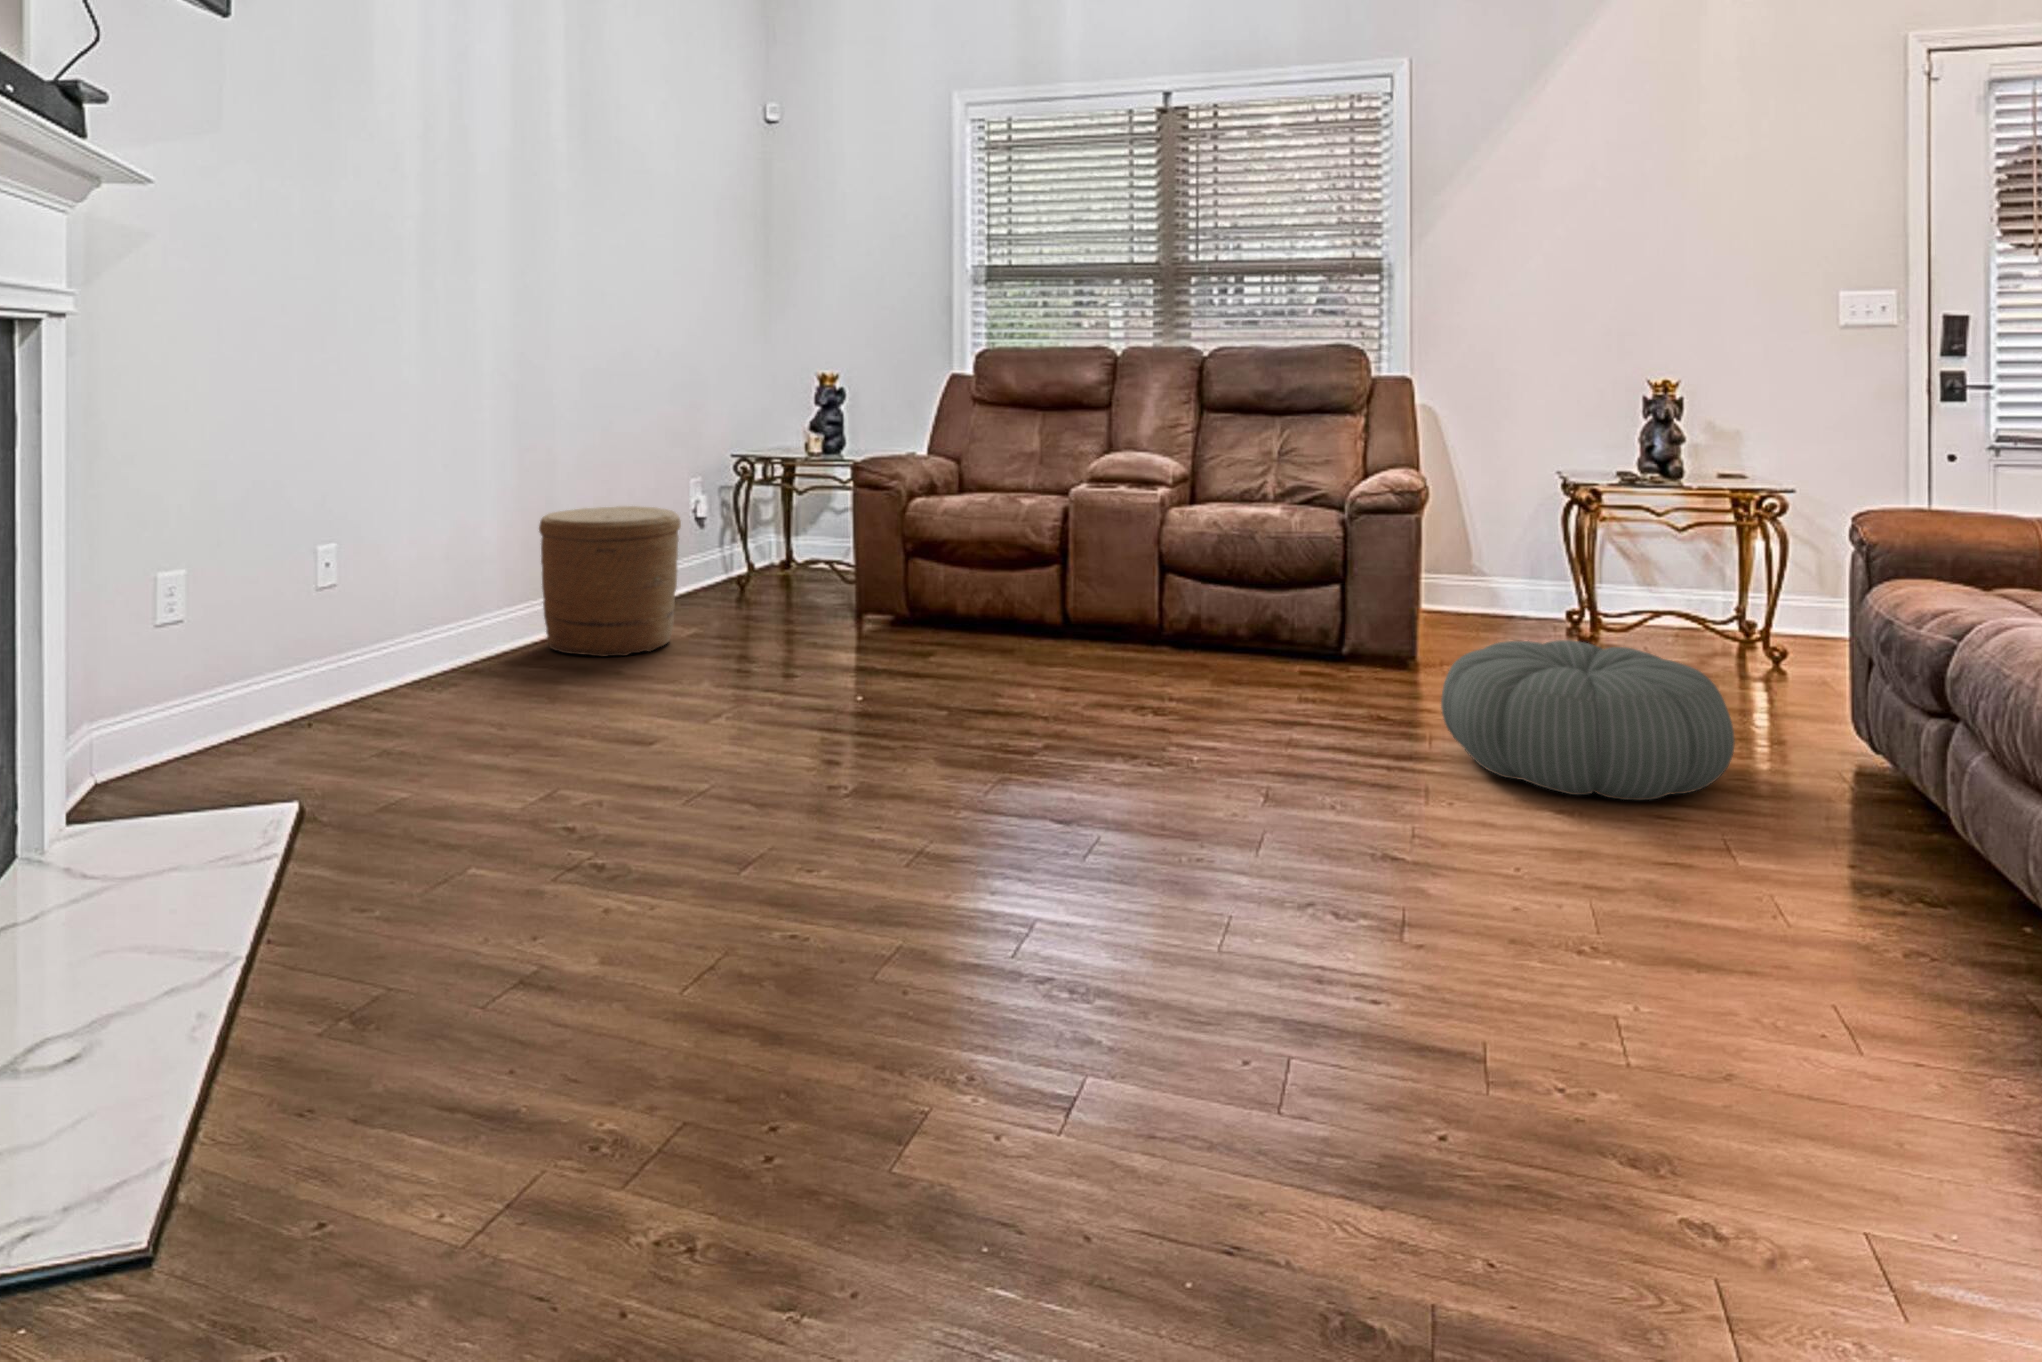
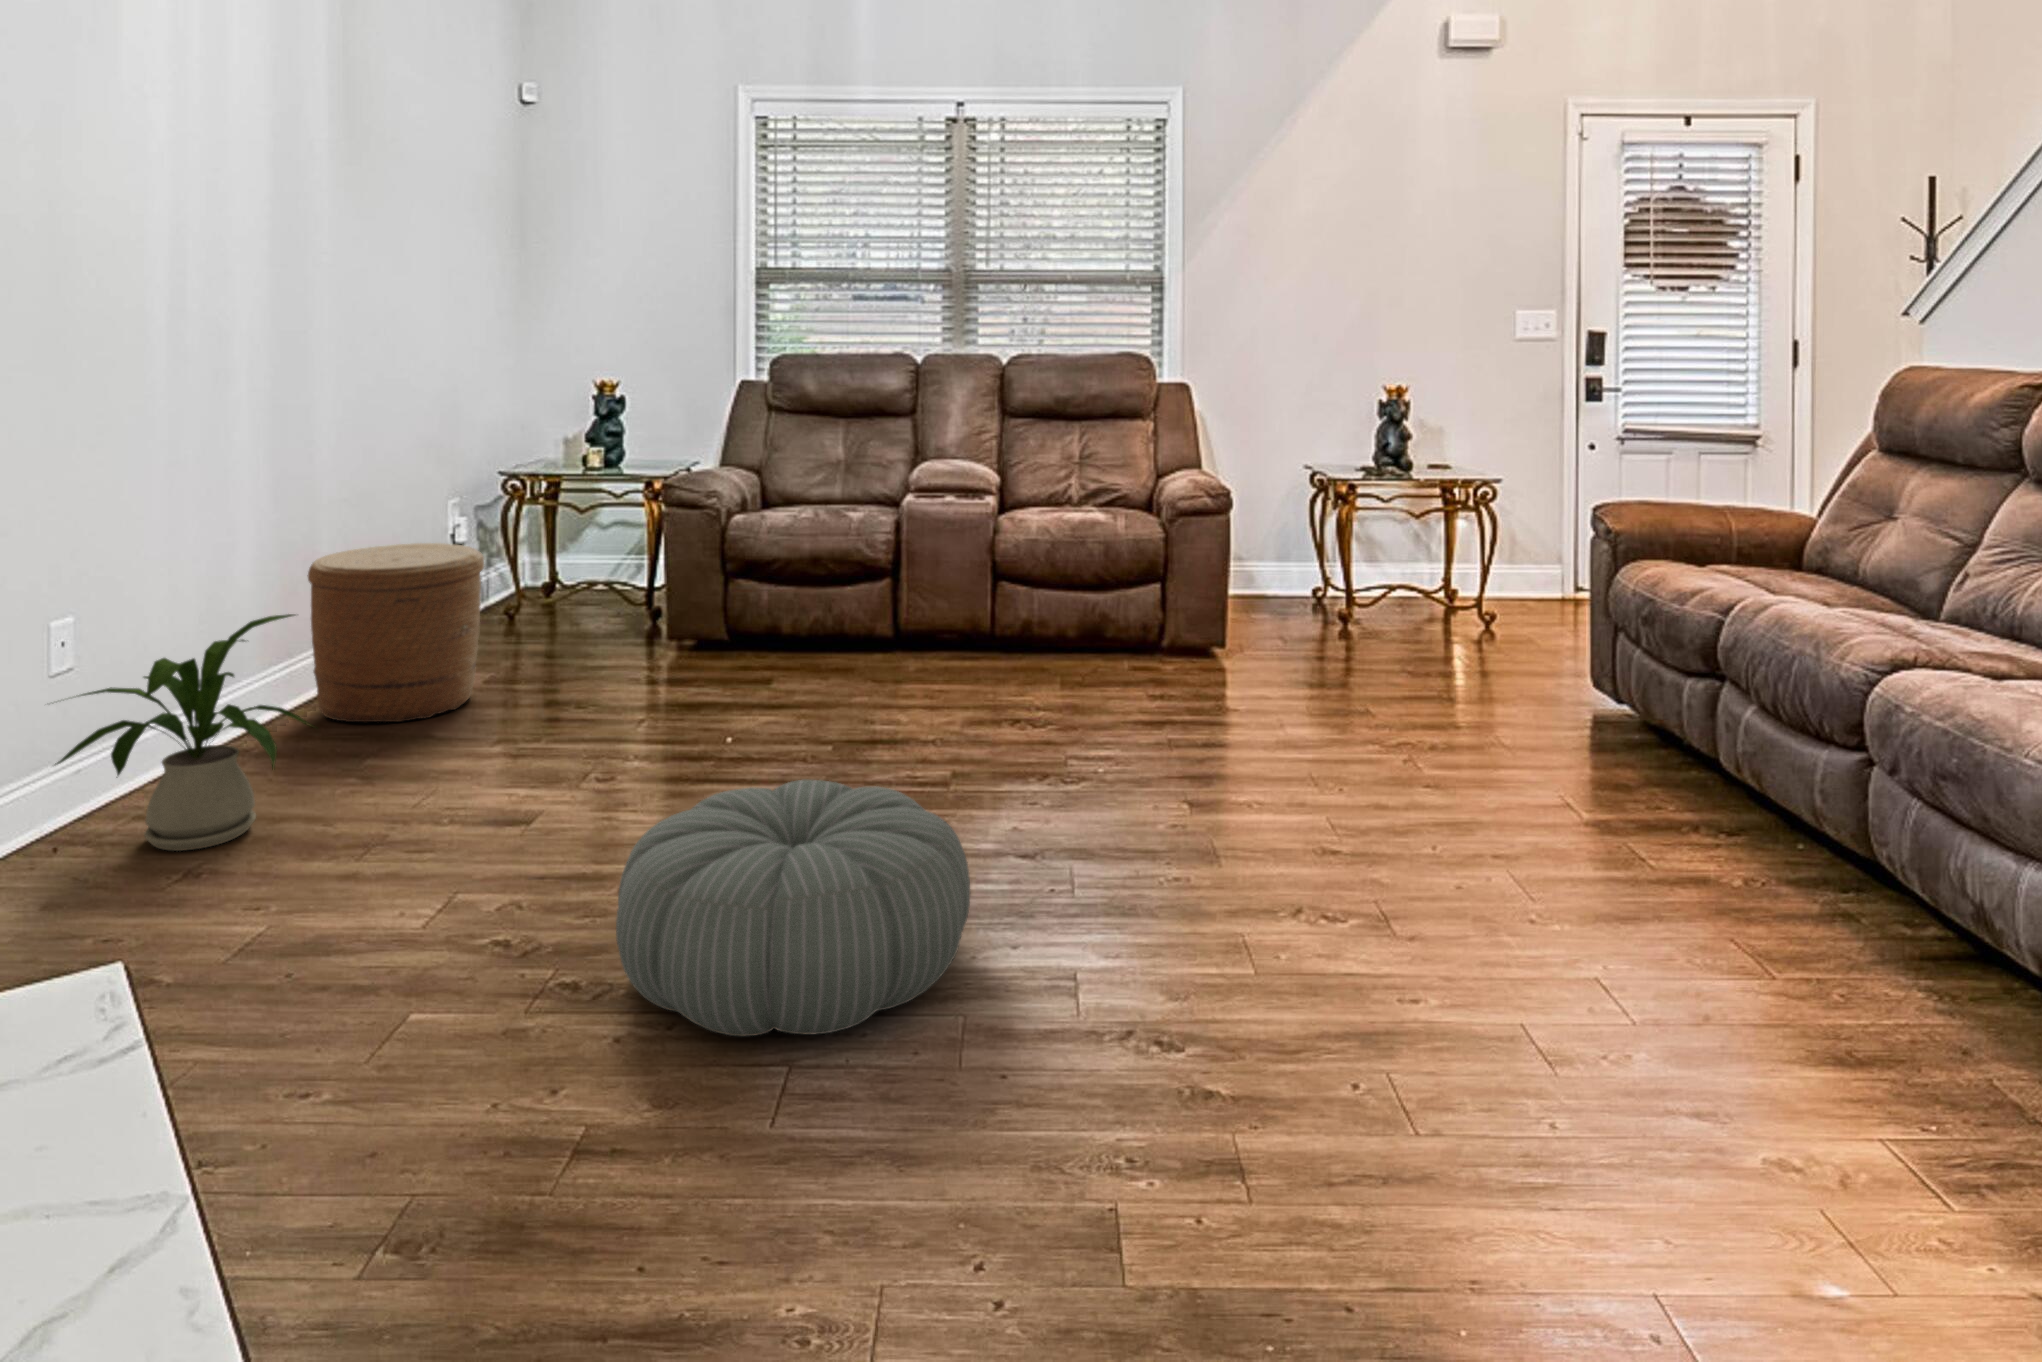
house plant: none [295,544,501,730] -> present [55,614,313,851]
pouf: present [1441,640,1735,800] -> present [616,780,970,1036]

